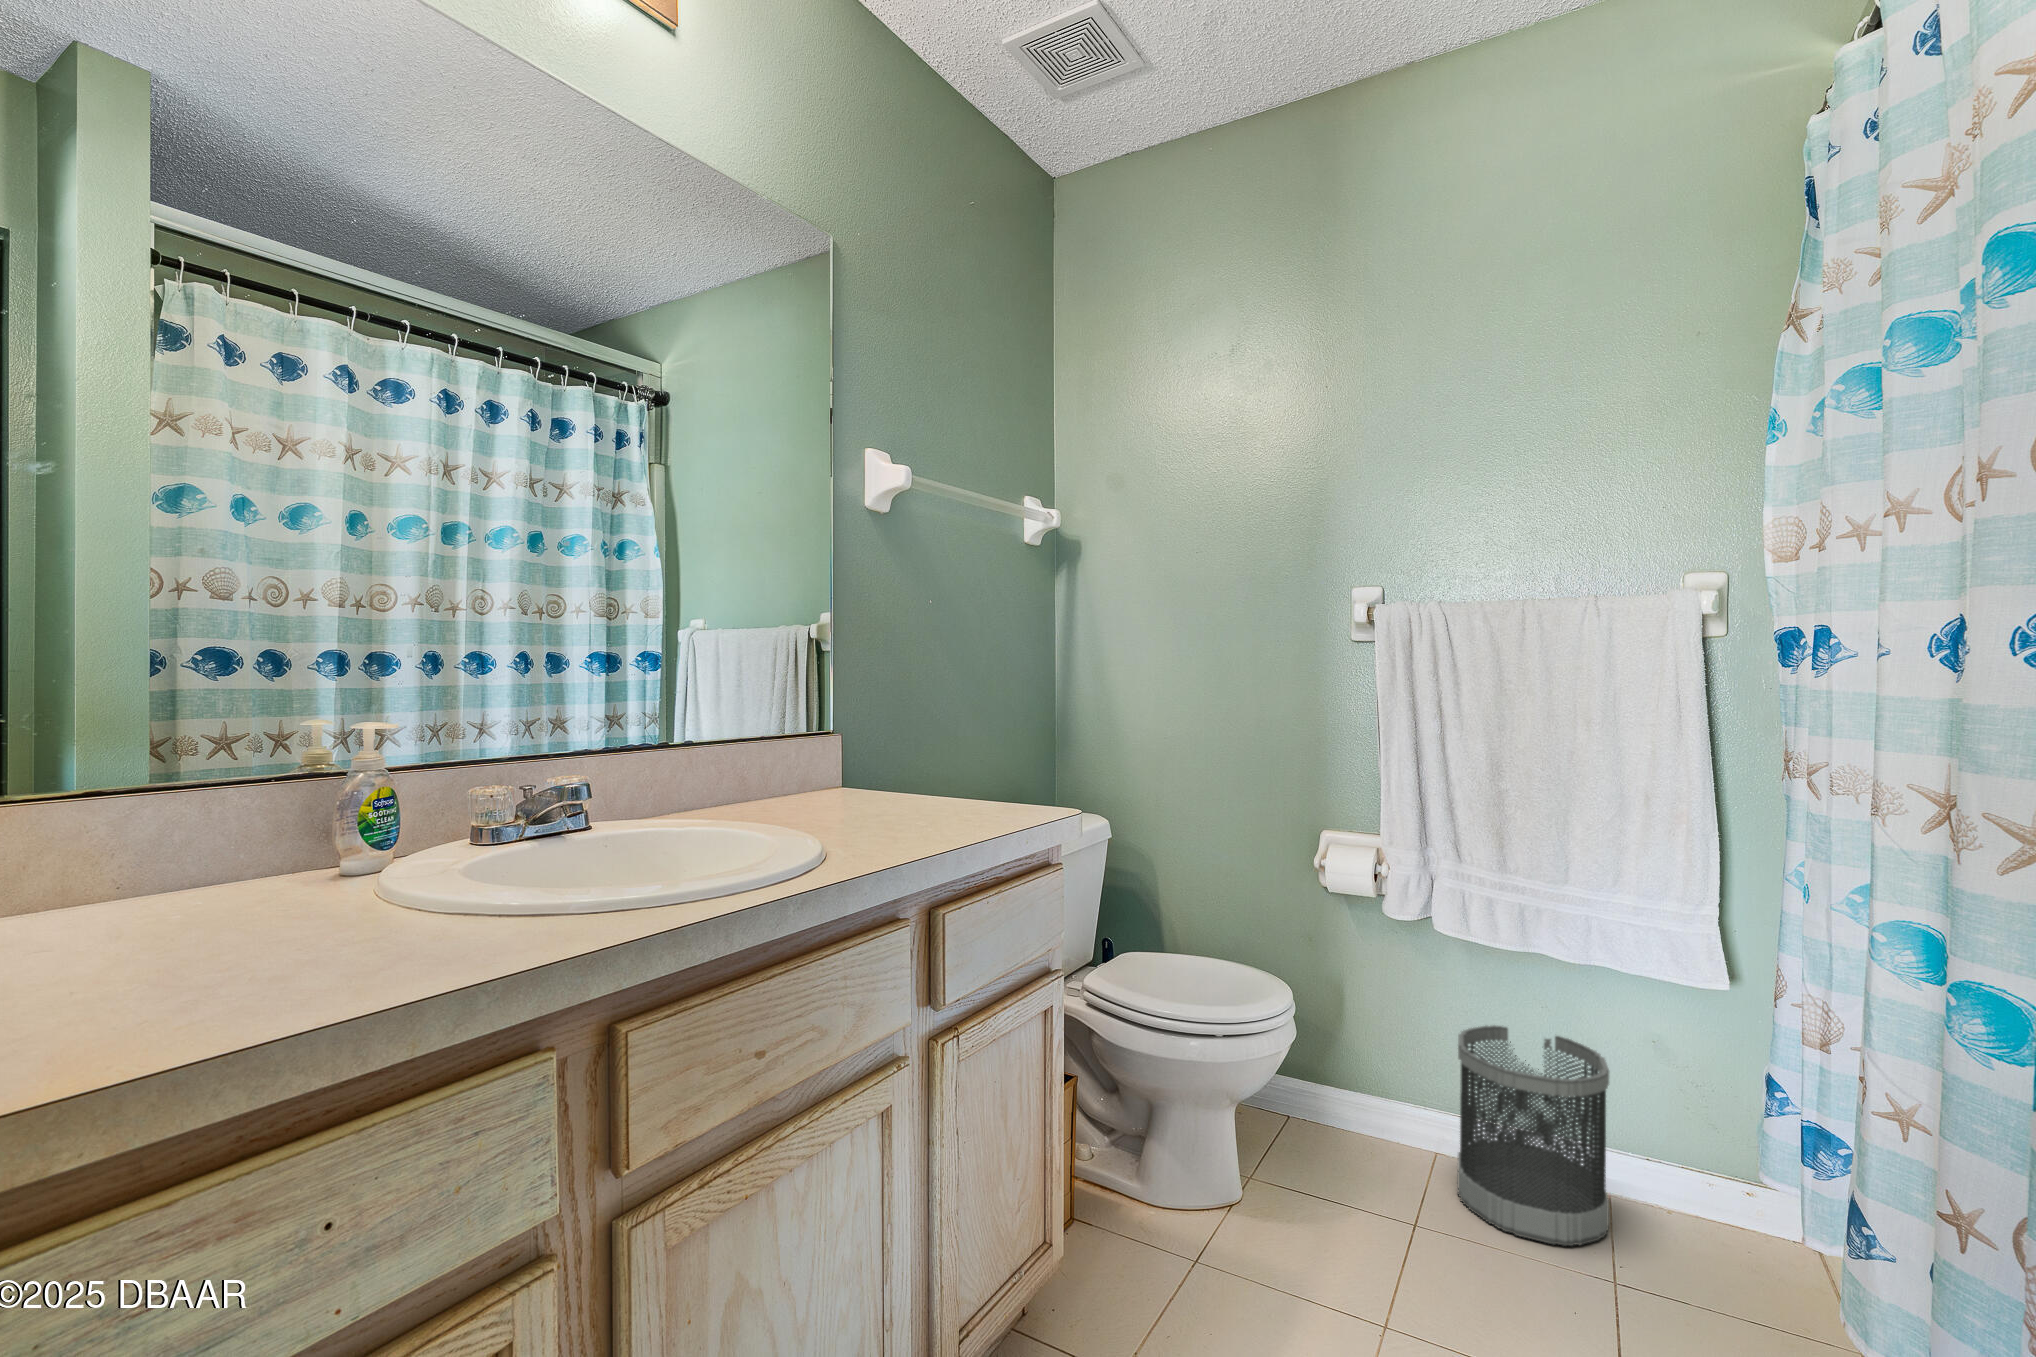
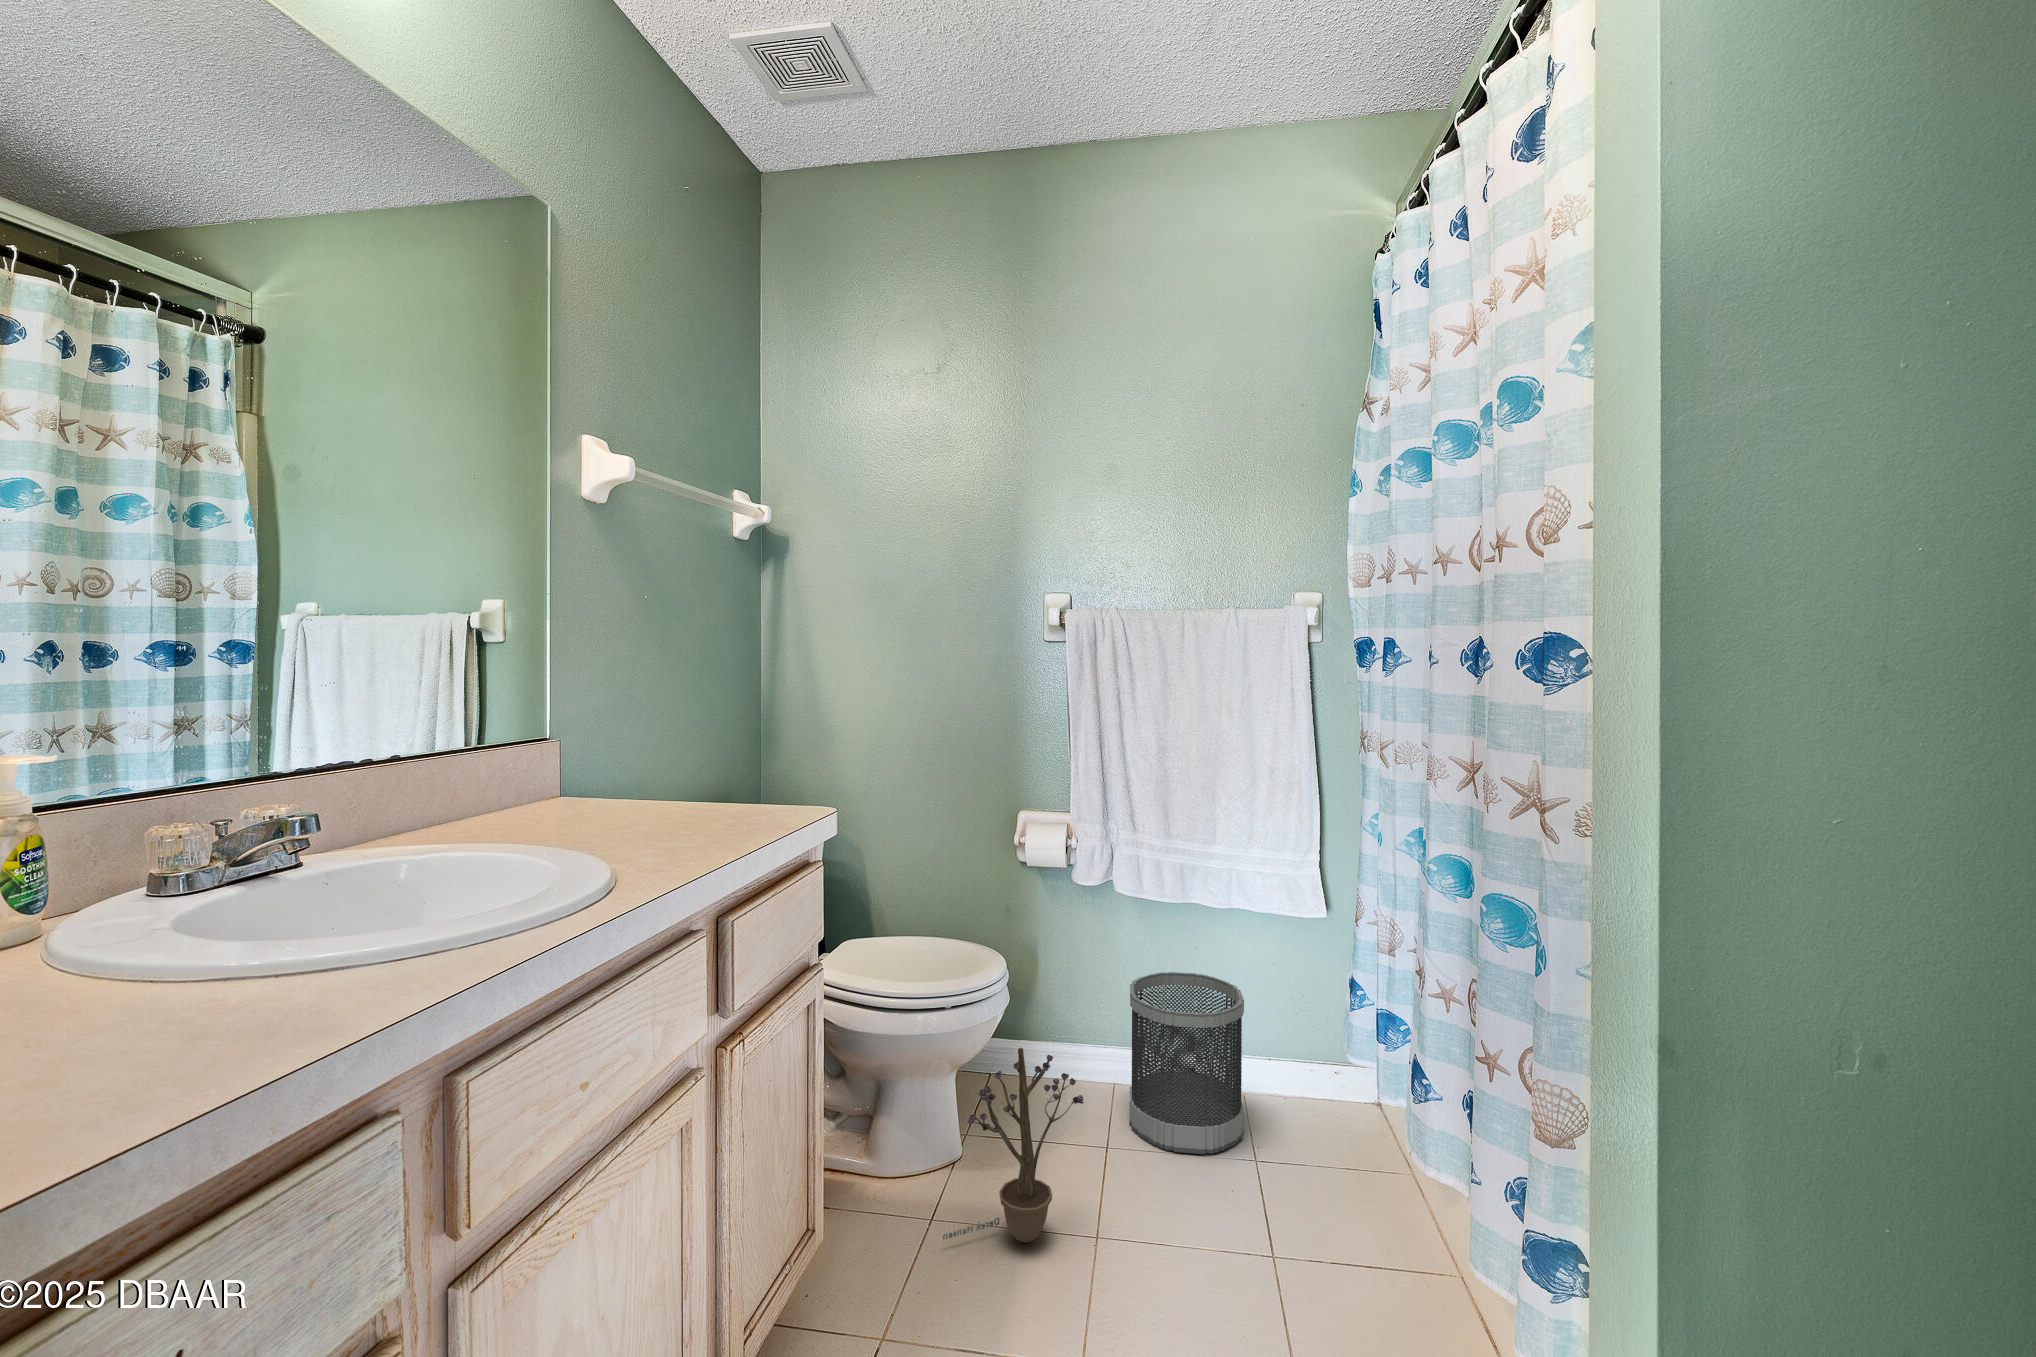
decorative plant: none [1239,1085,1401,1300] -> present [943,1048,1084,1243]

